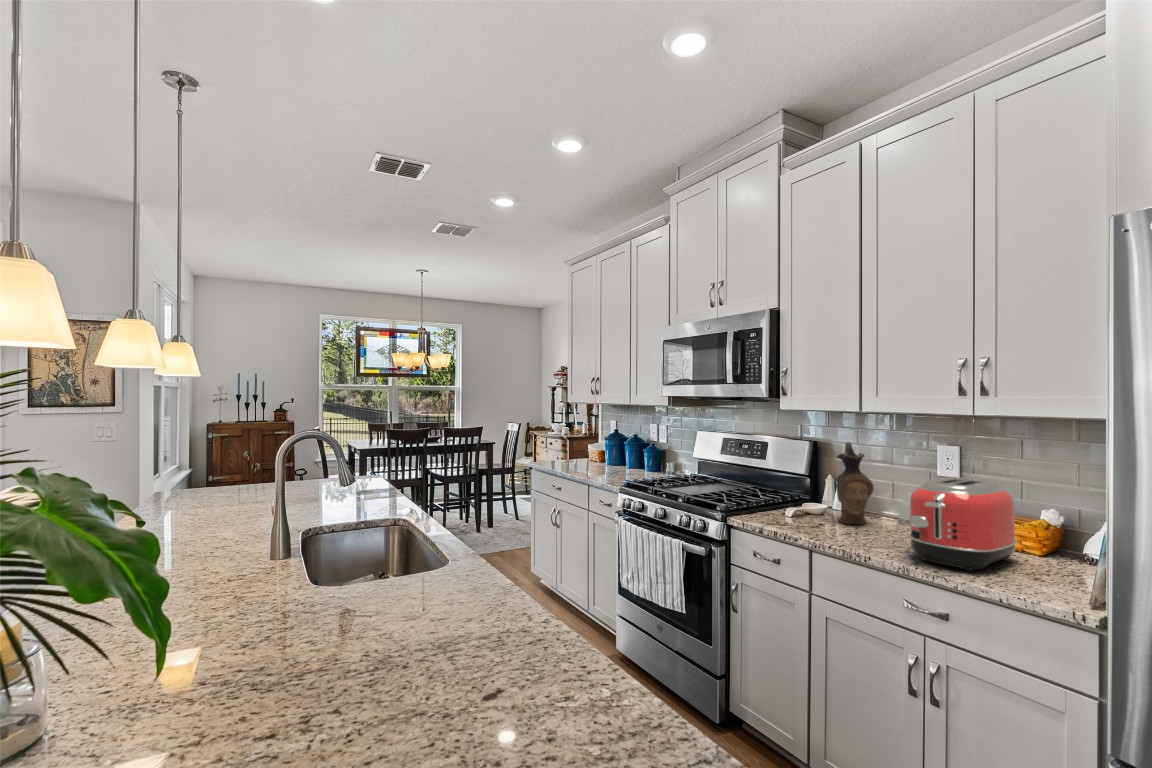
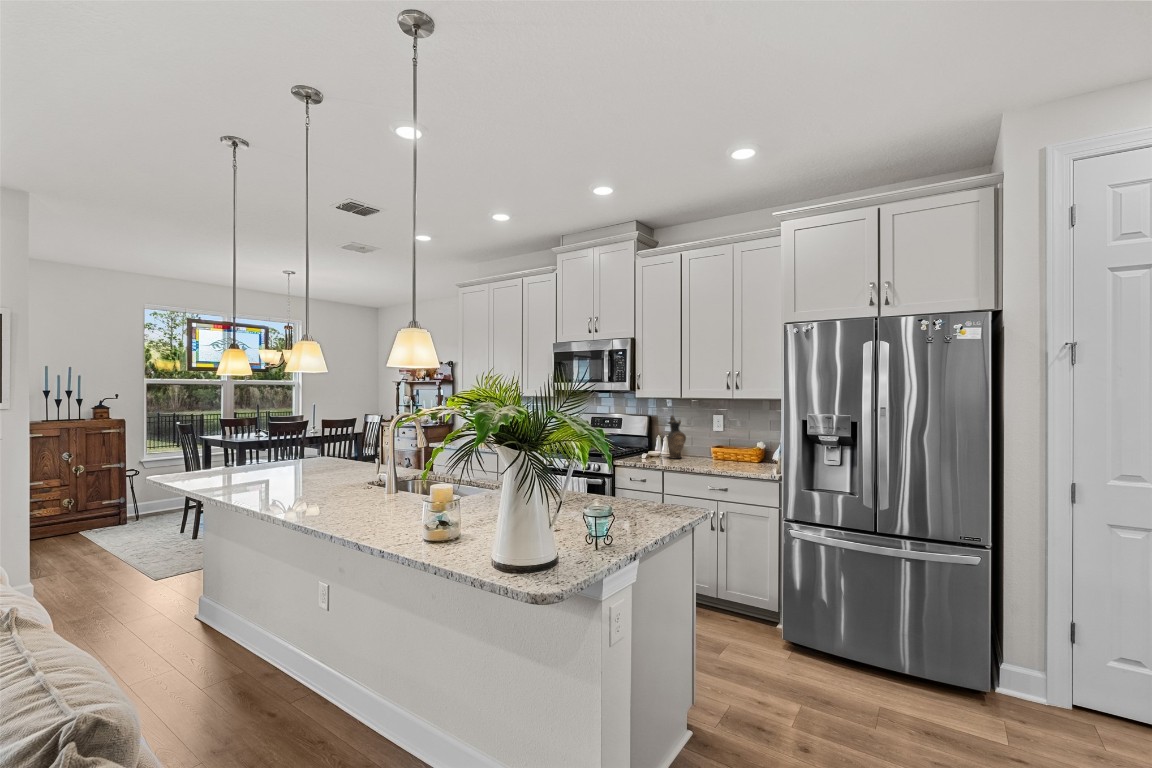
toaster: present [909,477,1017,571] -> none [710,429,752,468]

